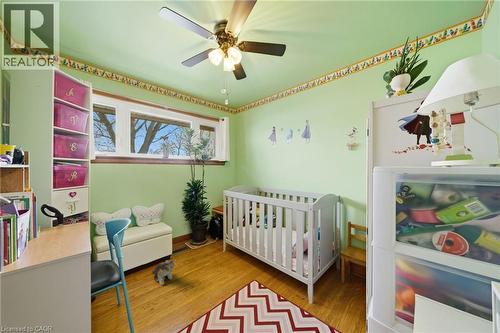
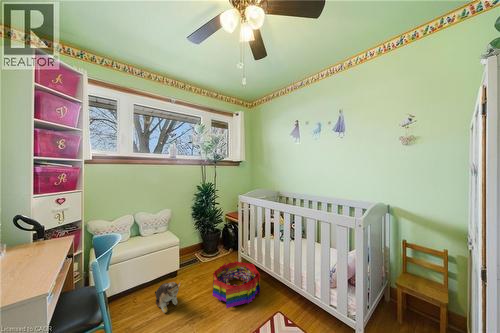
storage bin: none [202,246,241,279] -> present [213,261,260,308]

